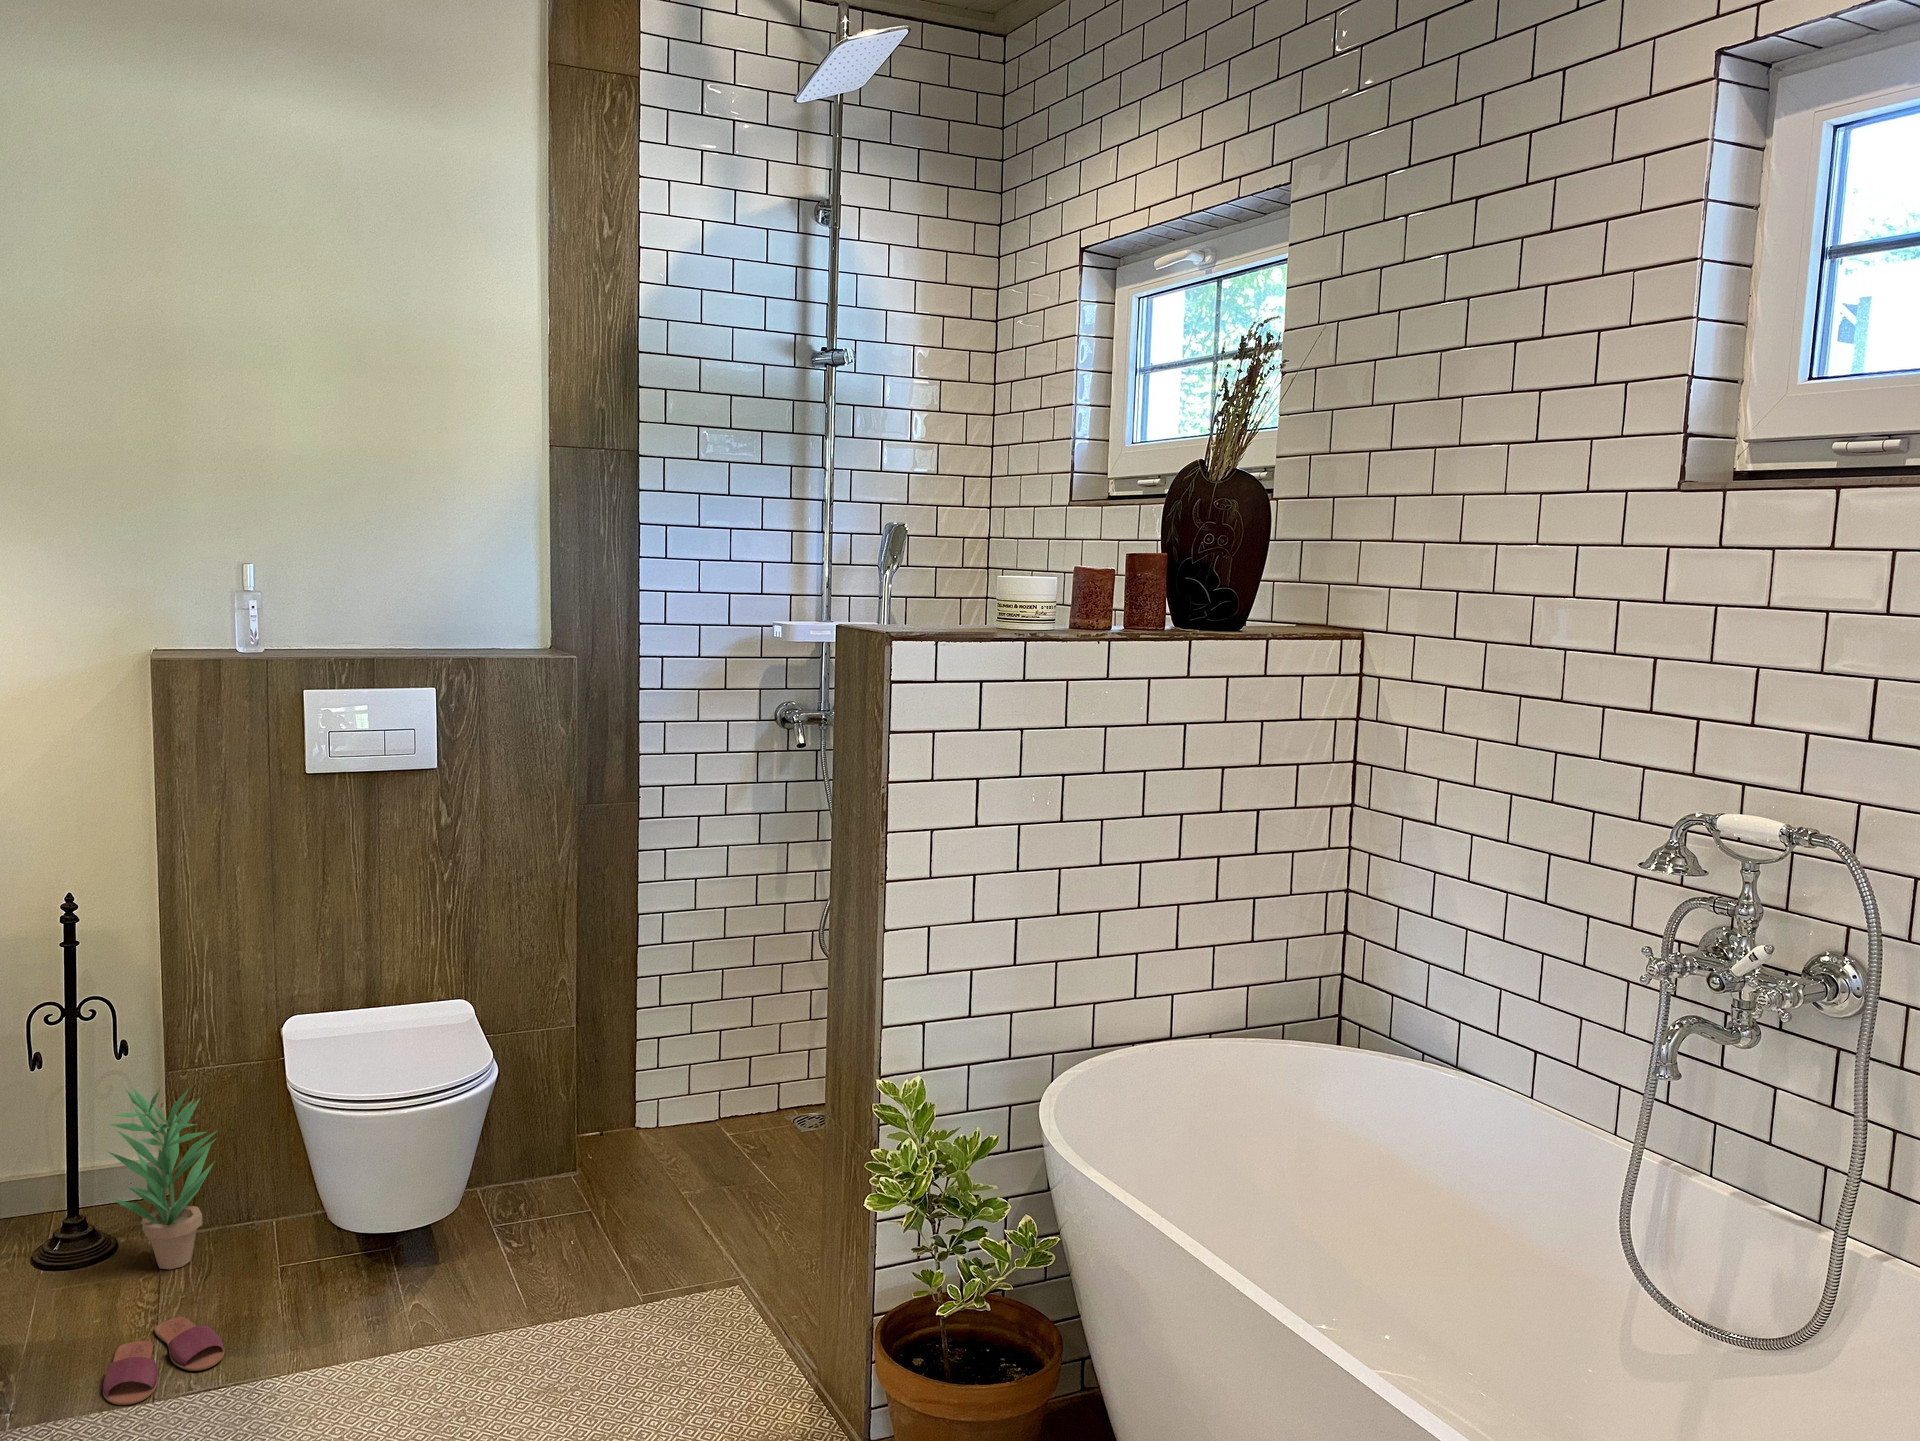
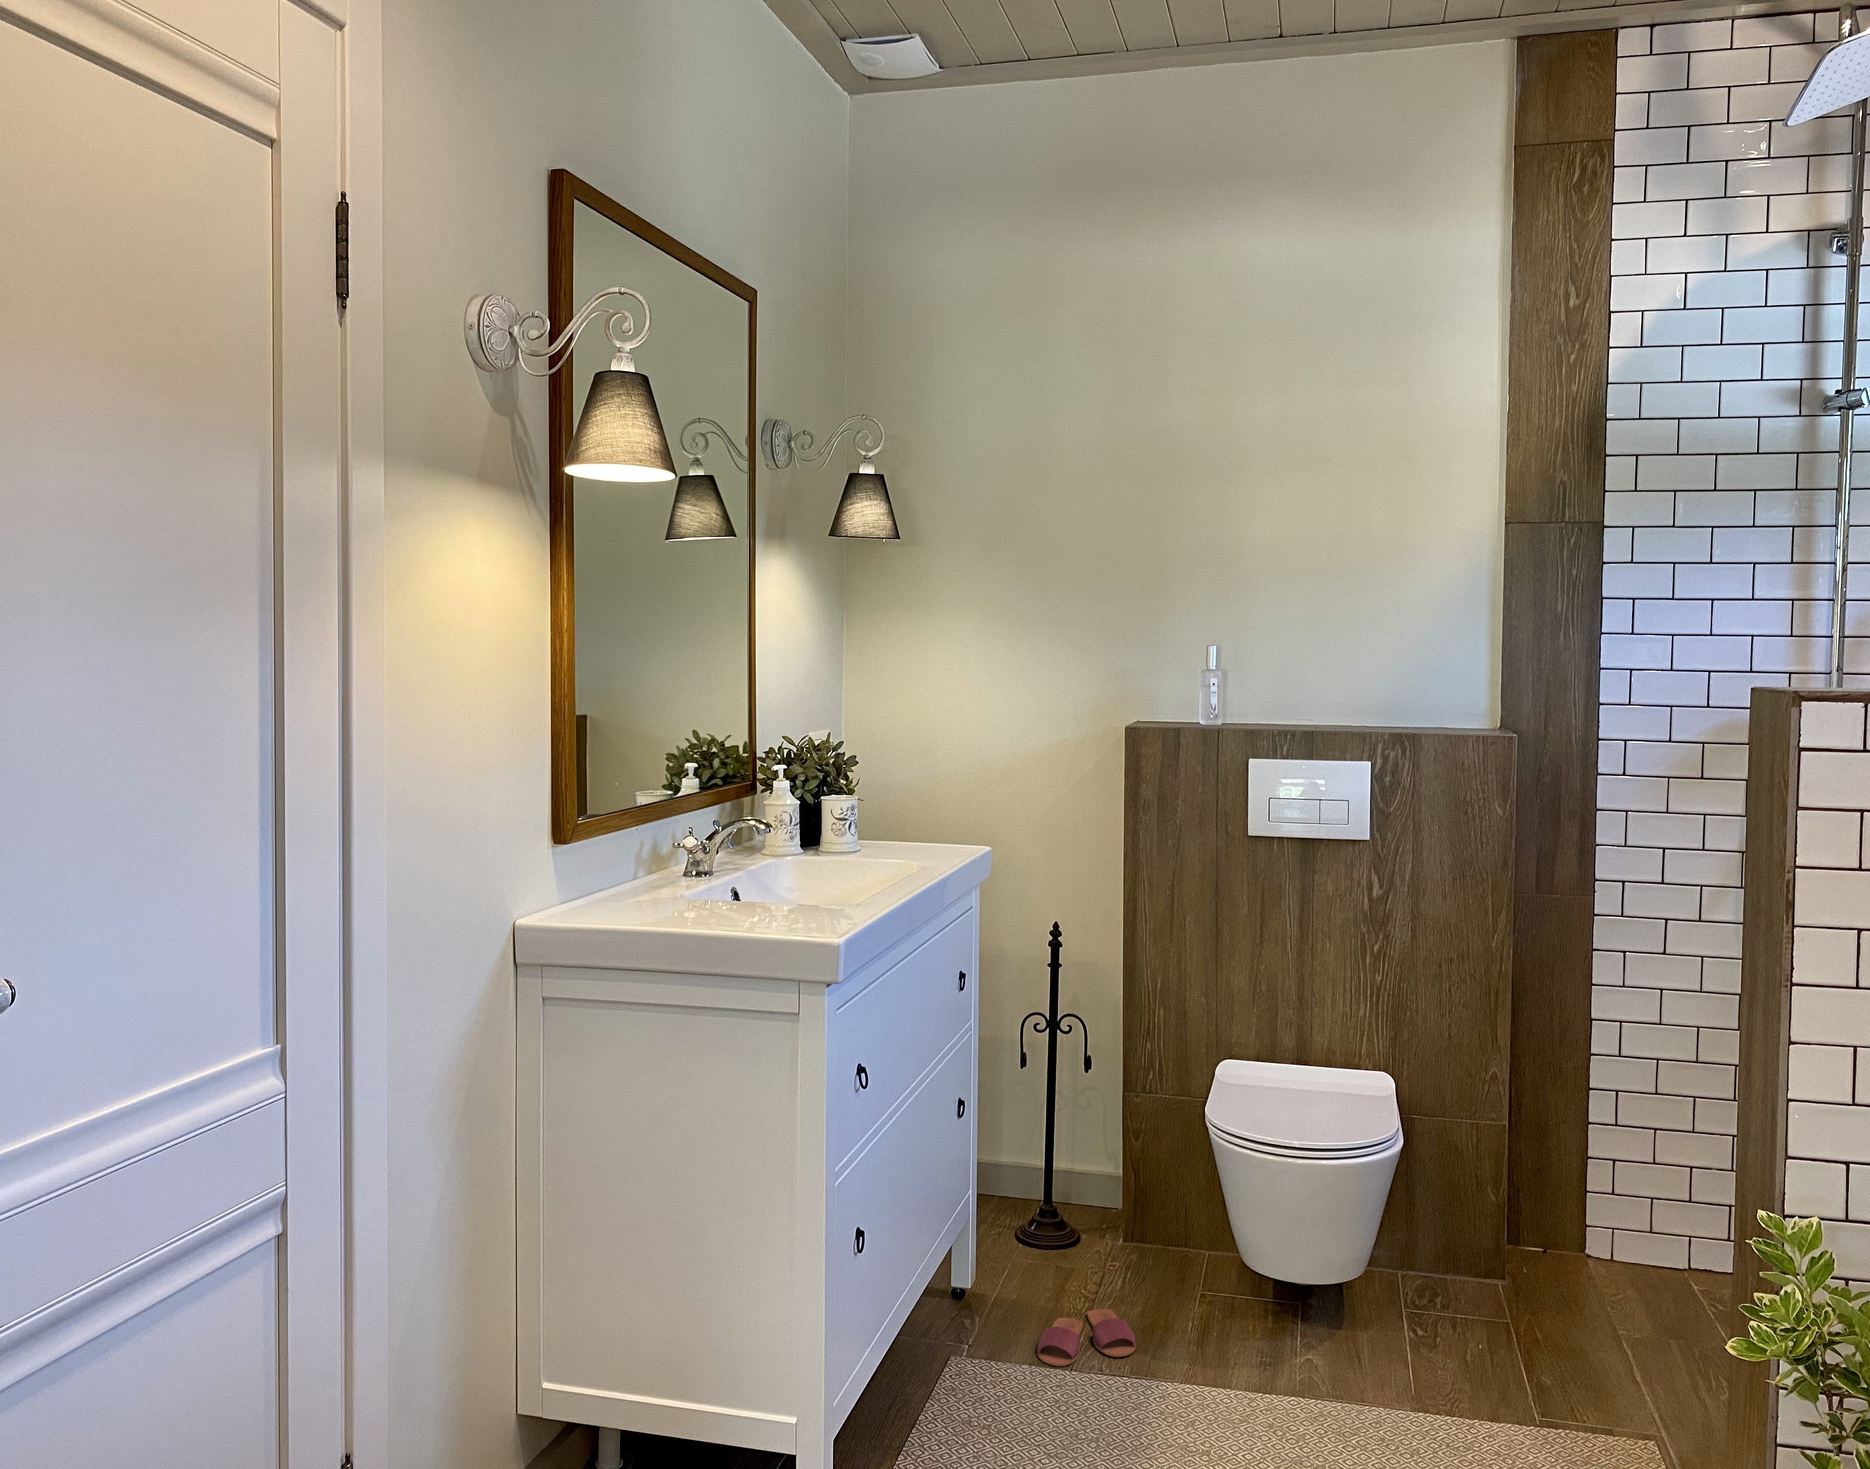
potted plant: present [107,1088,217,1269] -> none [1067,1099,1157,1271]

